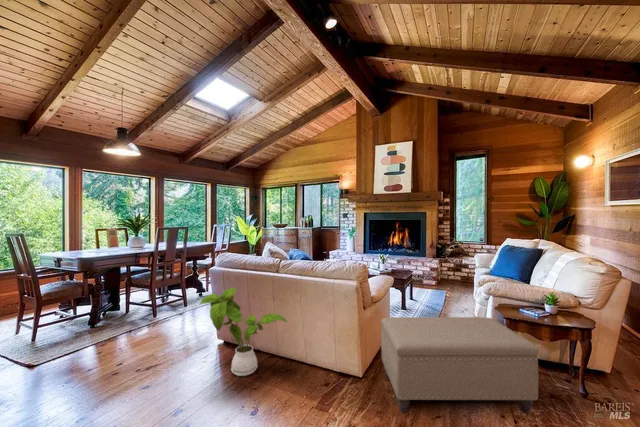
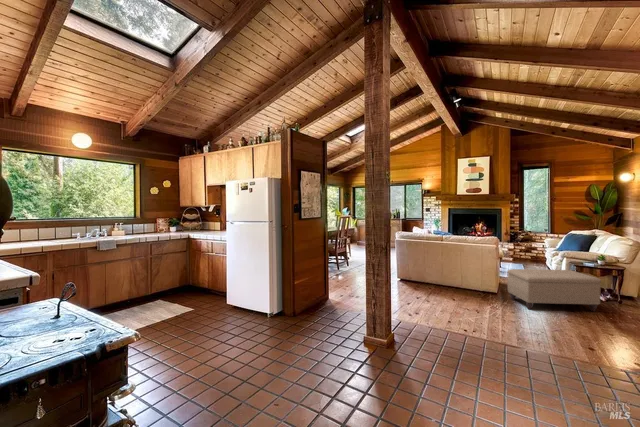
house plant: present [200,288,287,376] -> none [410,253,457,298]

